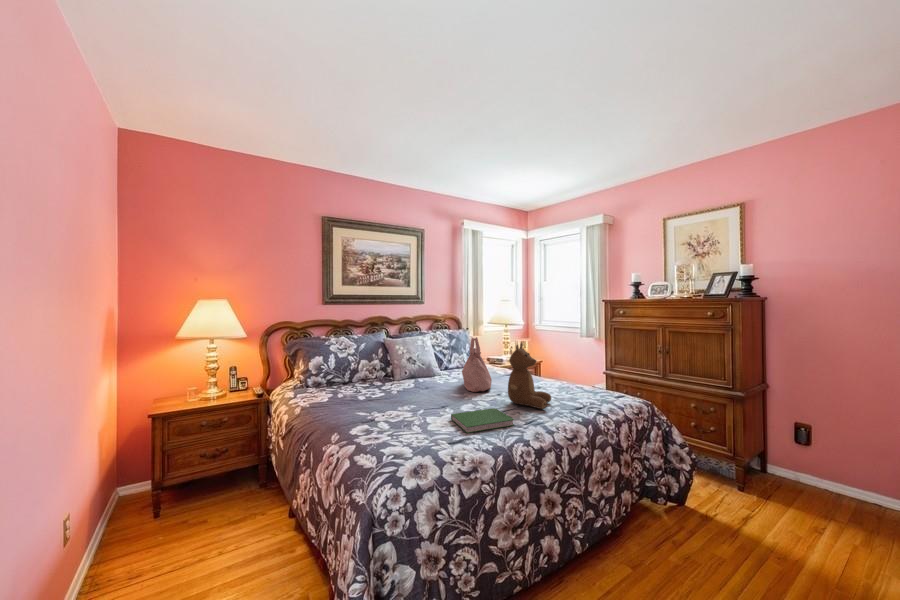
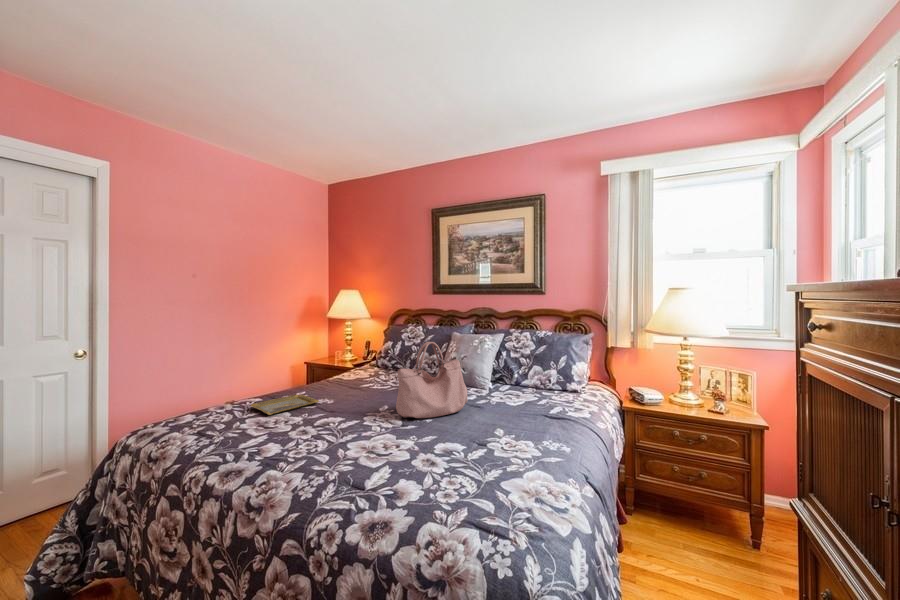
teddy bear: present [508,343,551,409] -> none [327,353,404,460]
tray: none [378,405,427,424] -> present [251,395,319,415]
hardcover book: present [451,408,514,433] -> none [232,417,311,452]

